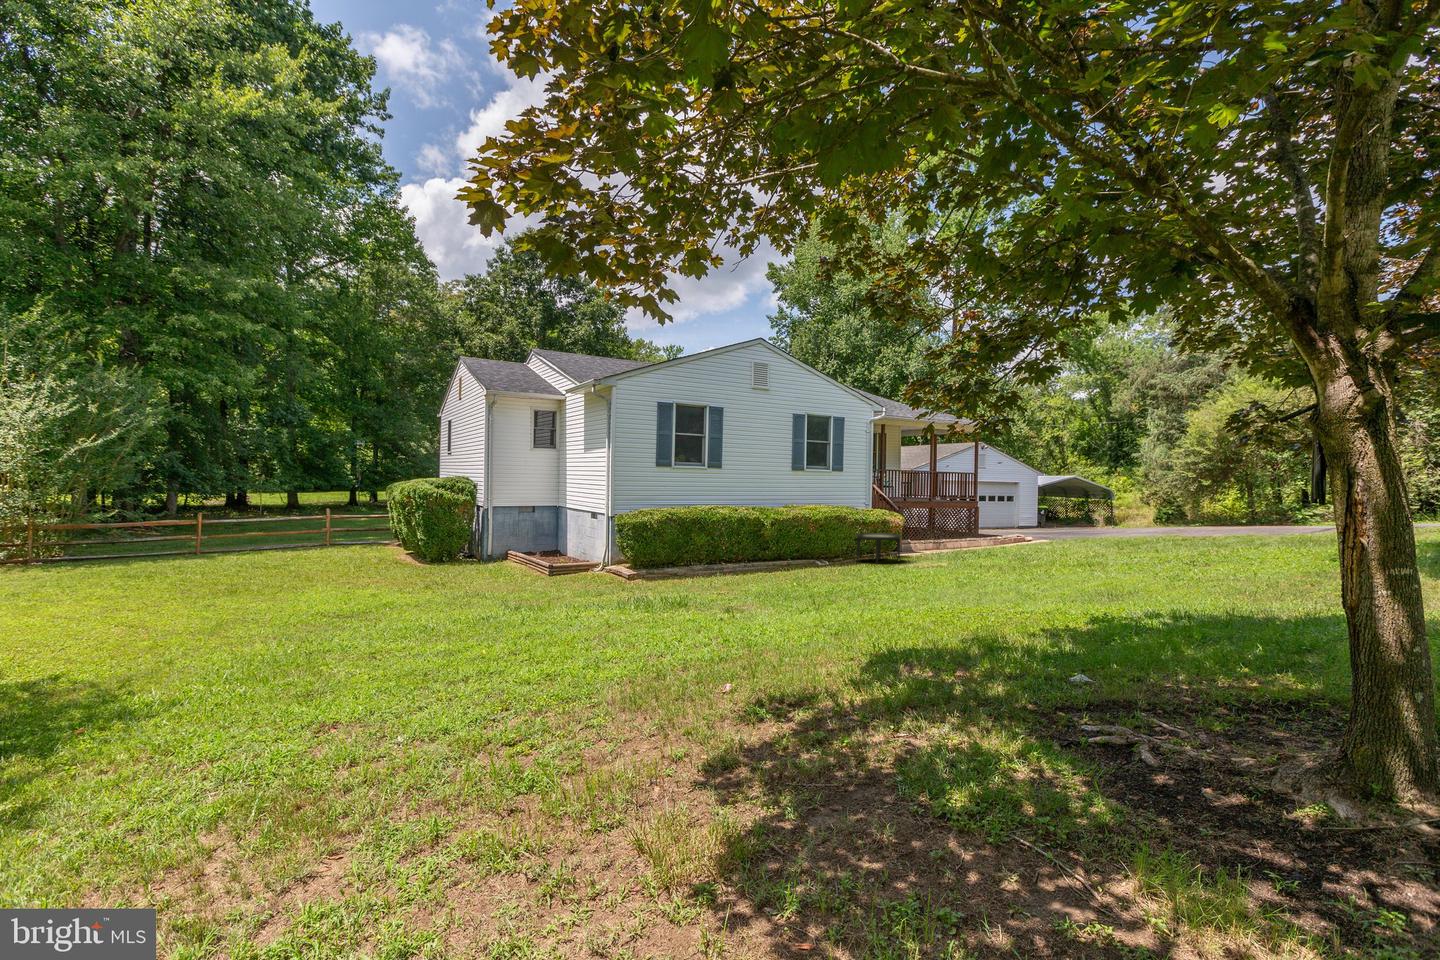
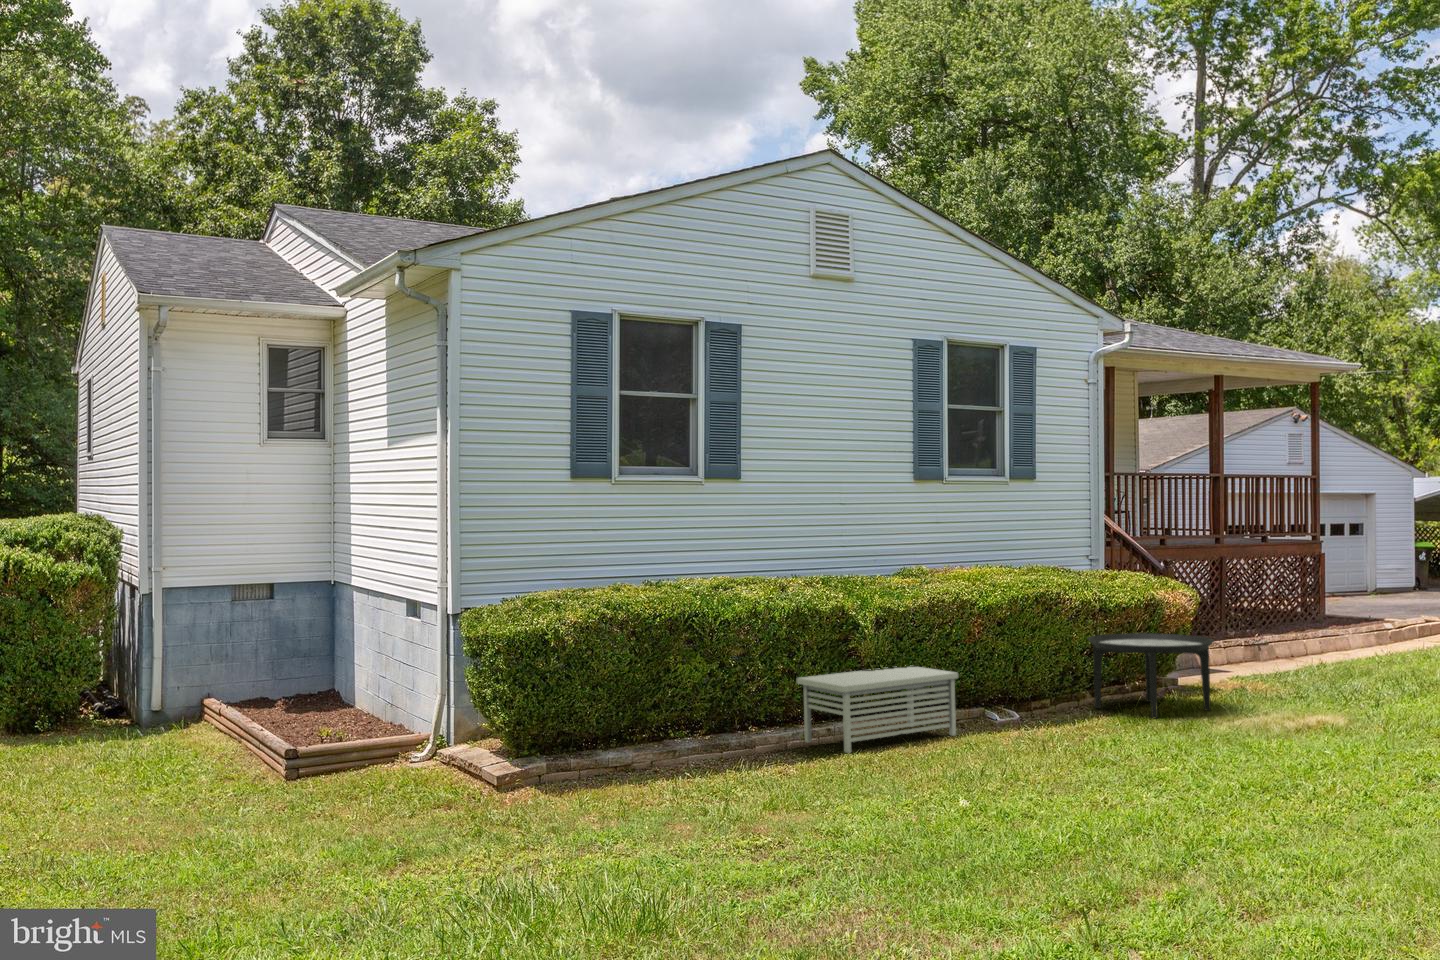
storage bench: none [740,542,801,571] -> present [797,667,958,753]

